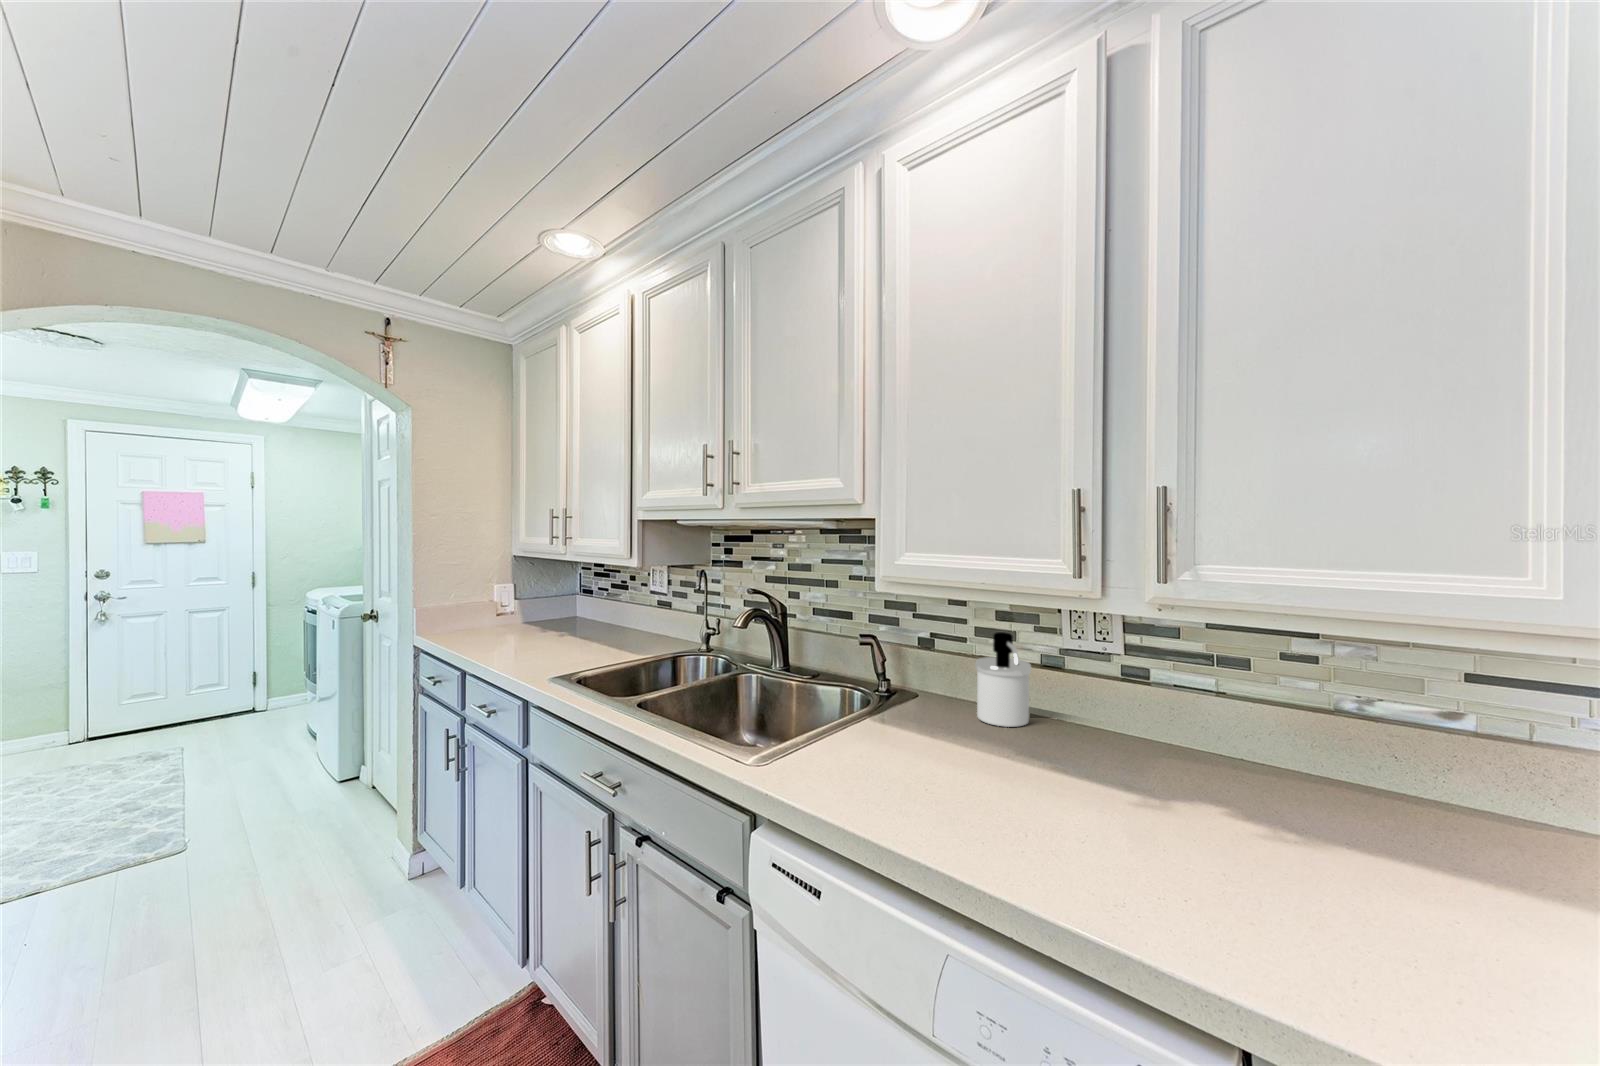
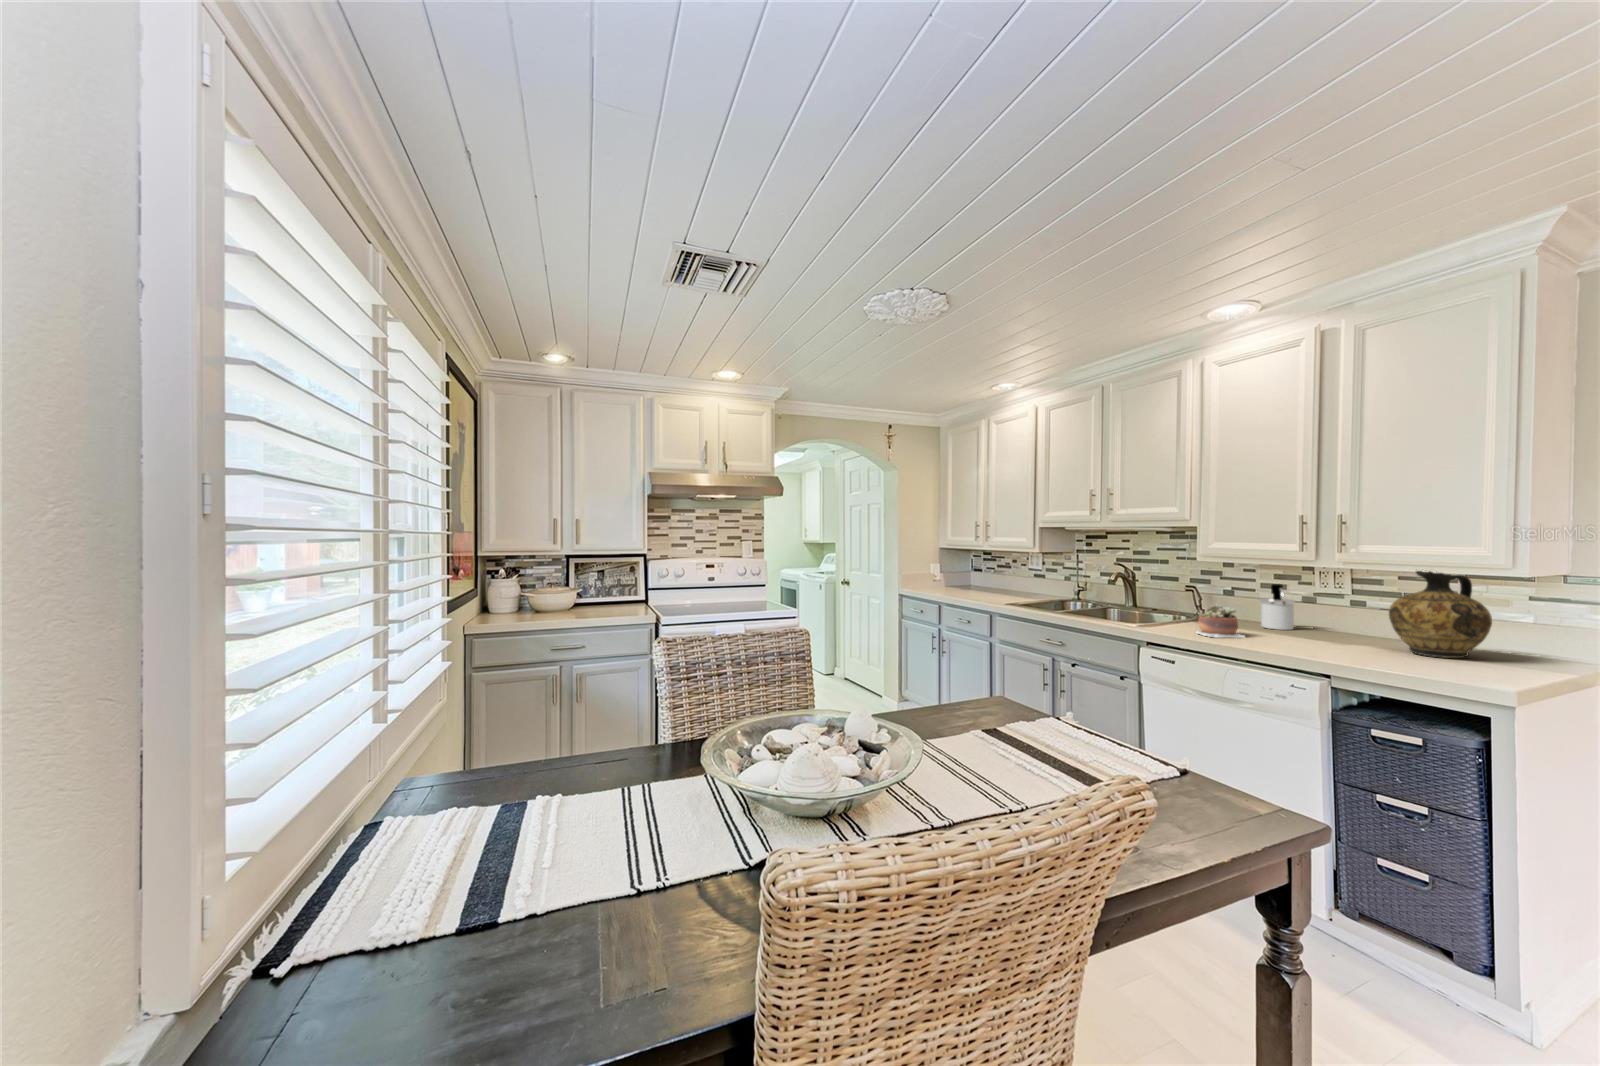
ceramic jug: none [1249,624,1495,865] -> present [1389,571,1492,658]
succulent plant: none [854,693,958,791] -> present [1196,604,1245,638]

